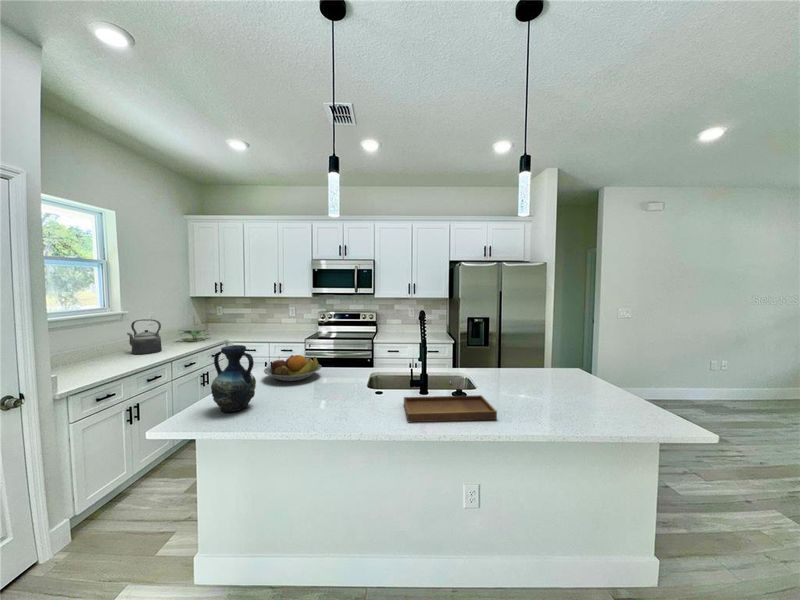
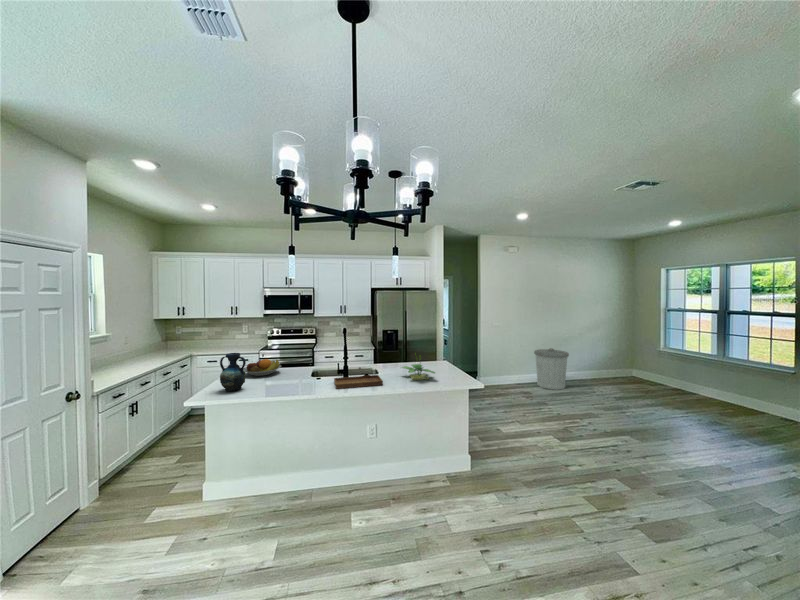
kettle: present [127,319,162,354] -> none [112,339,142,367]
potted plant: present [180,322,206,341] -> present [402,355,435,380]
trash can: none [691,354,759,418] -> present [534,348,569,390]

